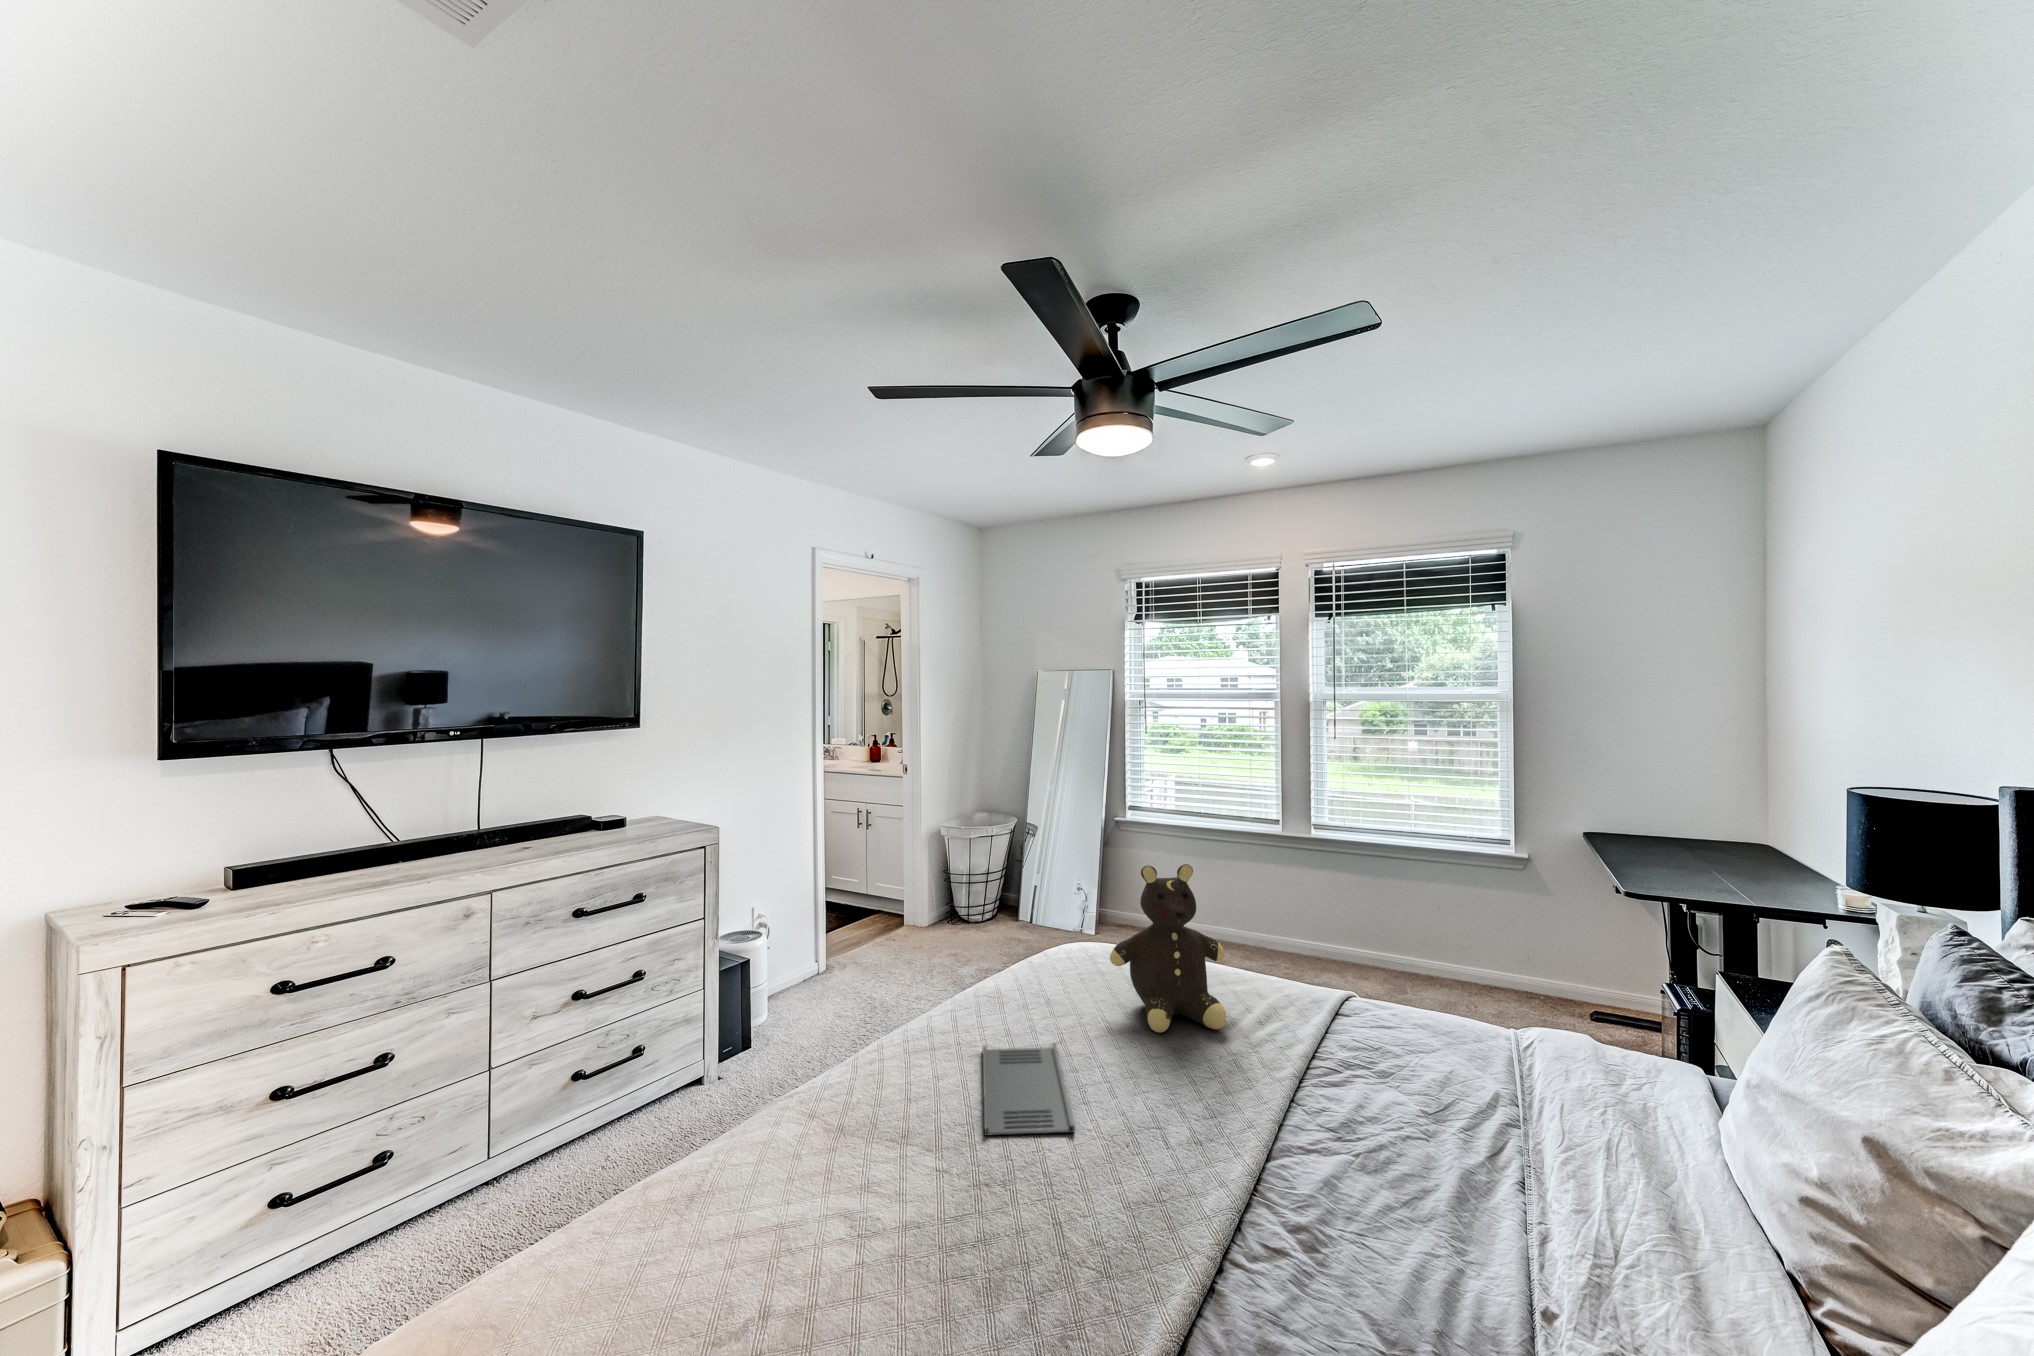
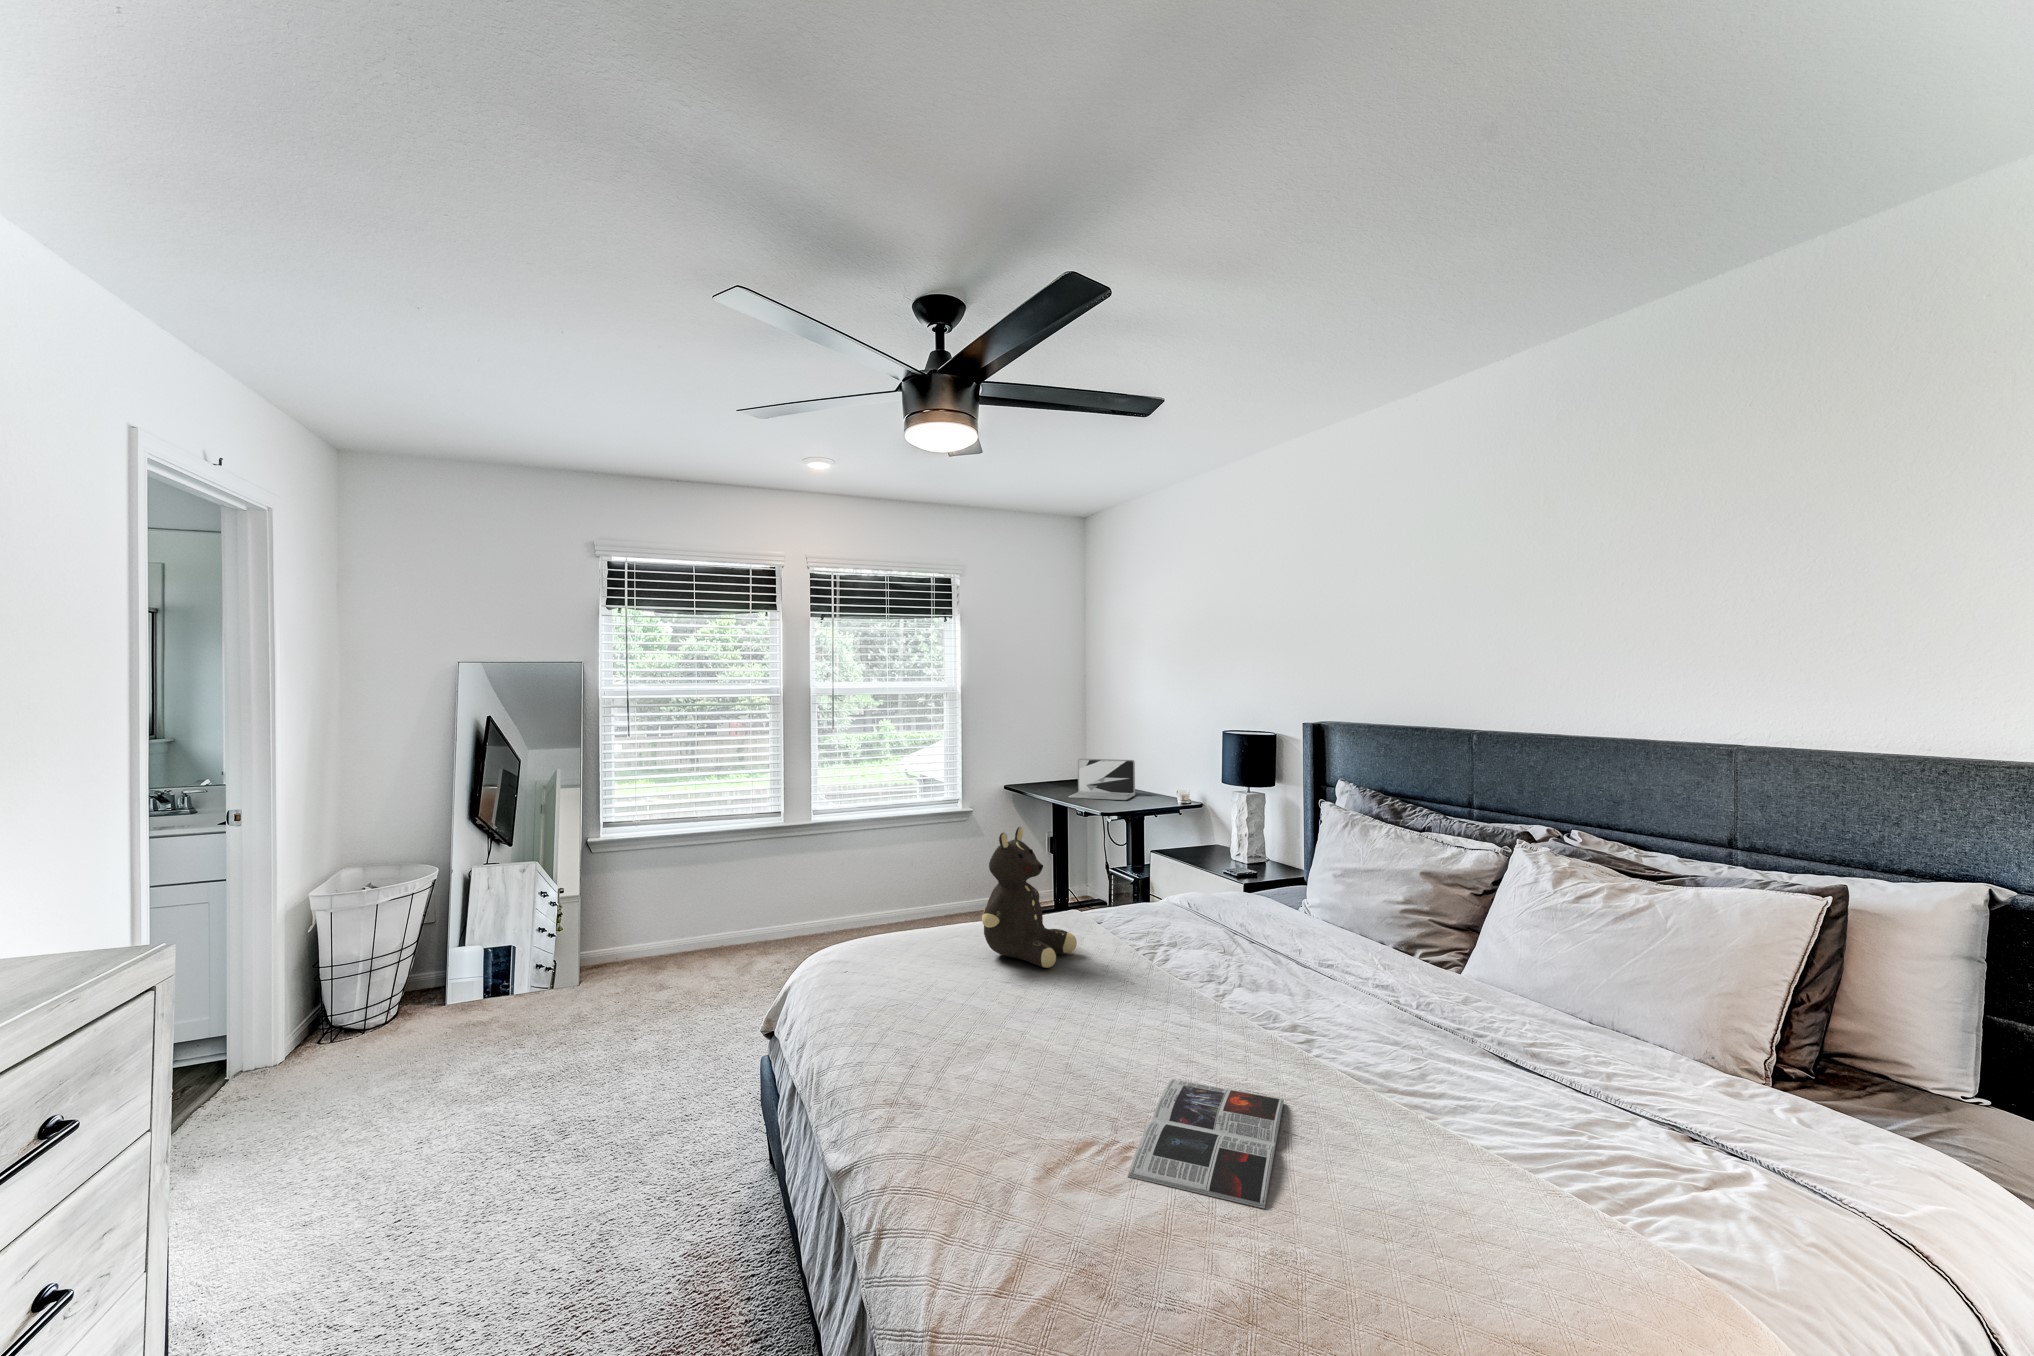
laptop: none [1657,807,1802,883] -> present [1068,759,1135,800]
tray: present [983,1044,1075,1136] -> none [984,999,1150,1064]
magazine: none [757,1172,1004,1305] -> present [1128,1079,1284,1208]

